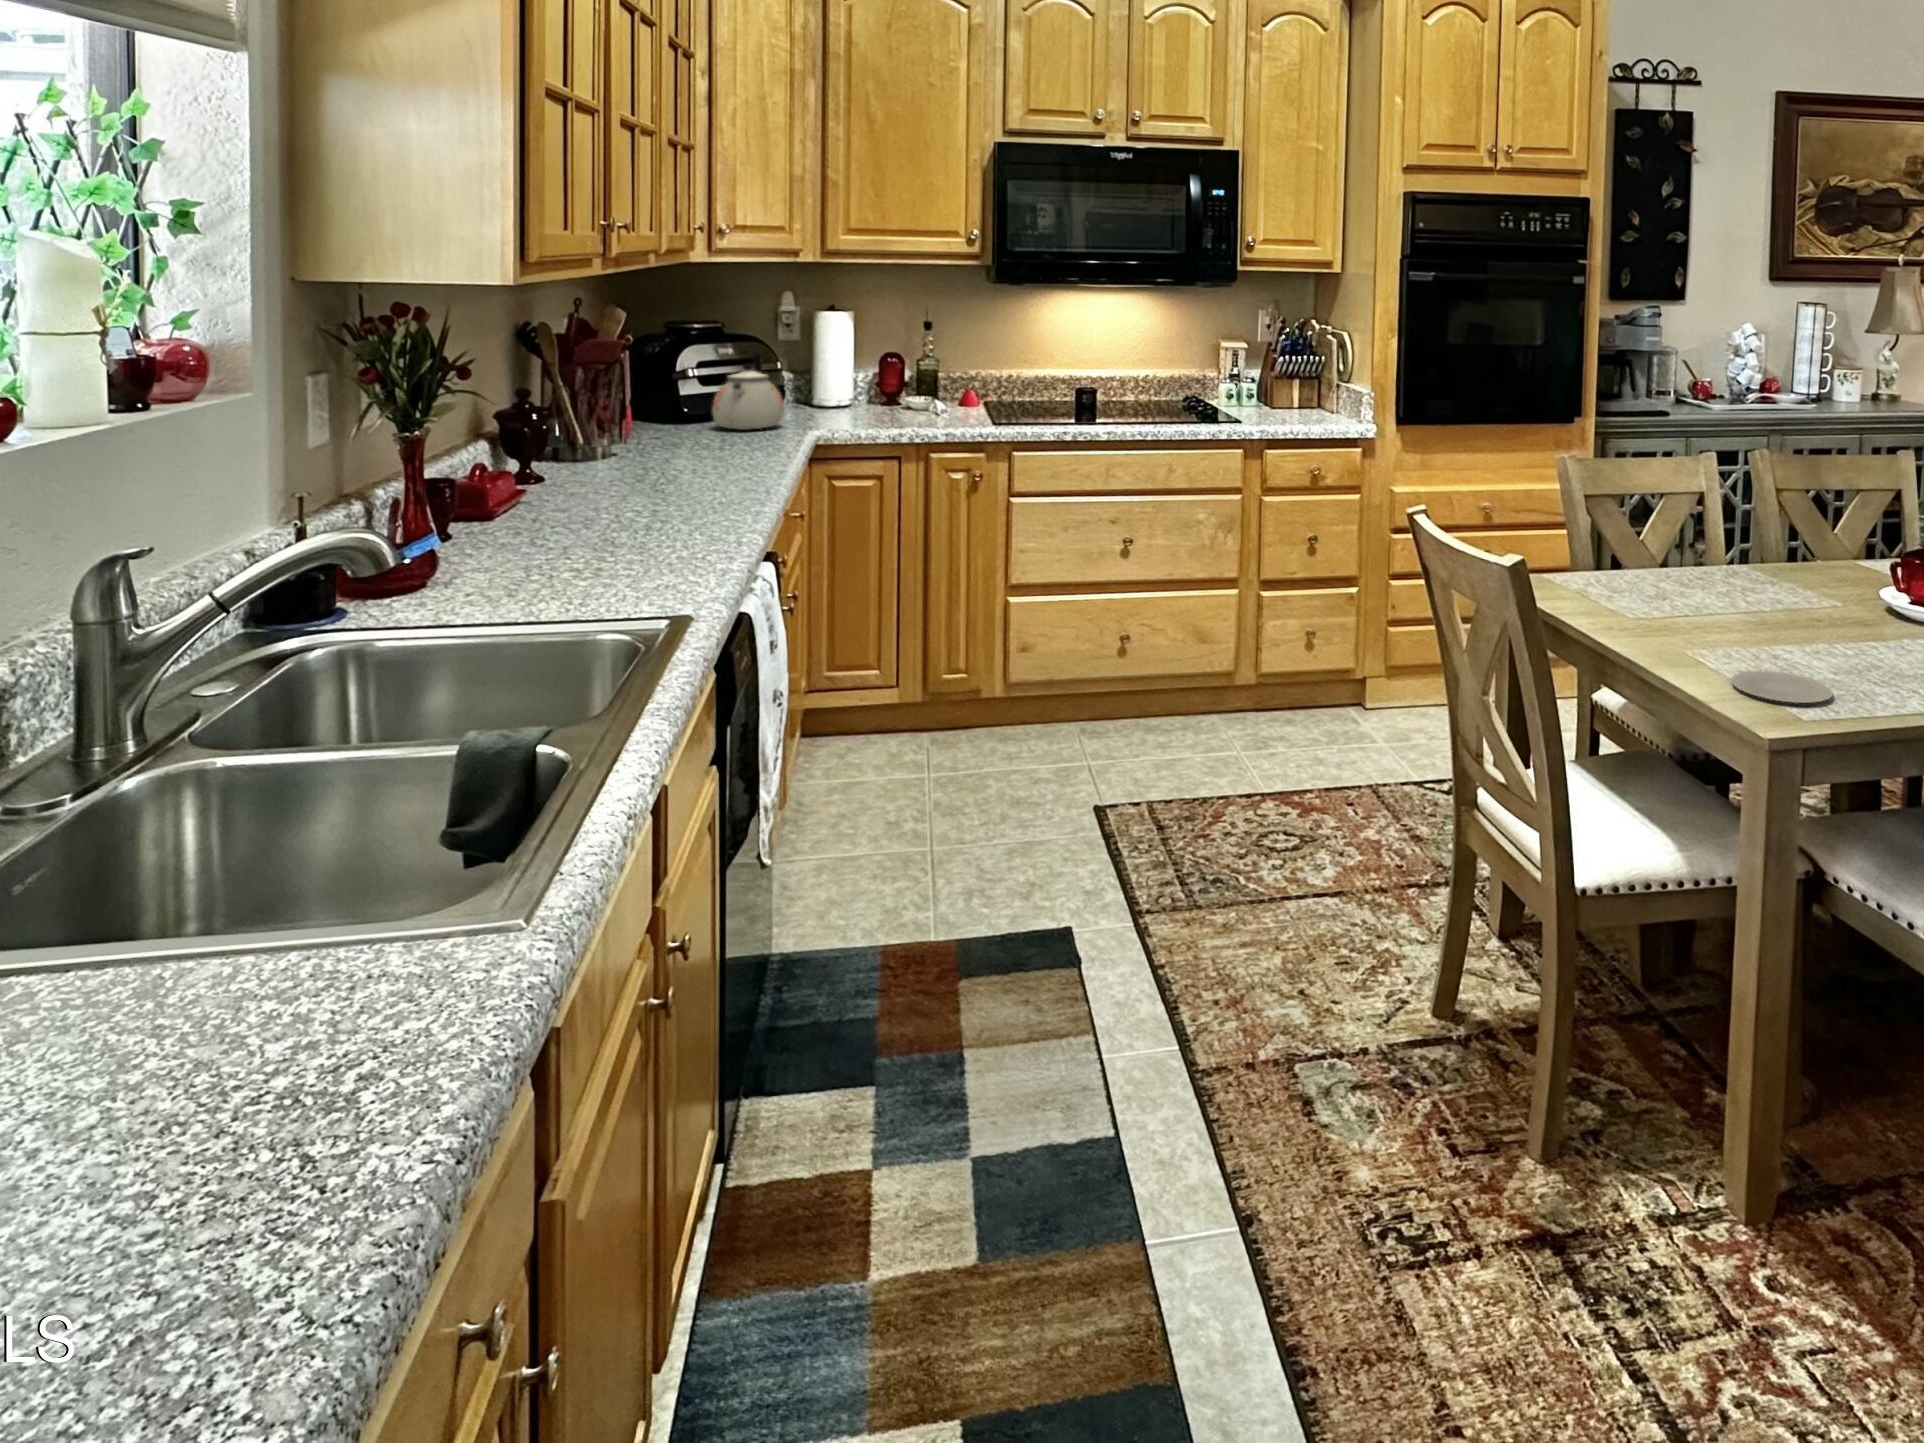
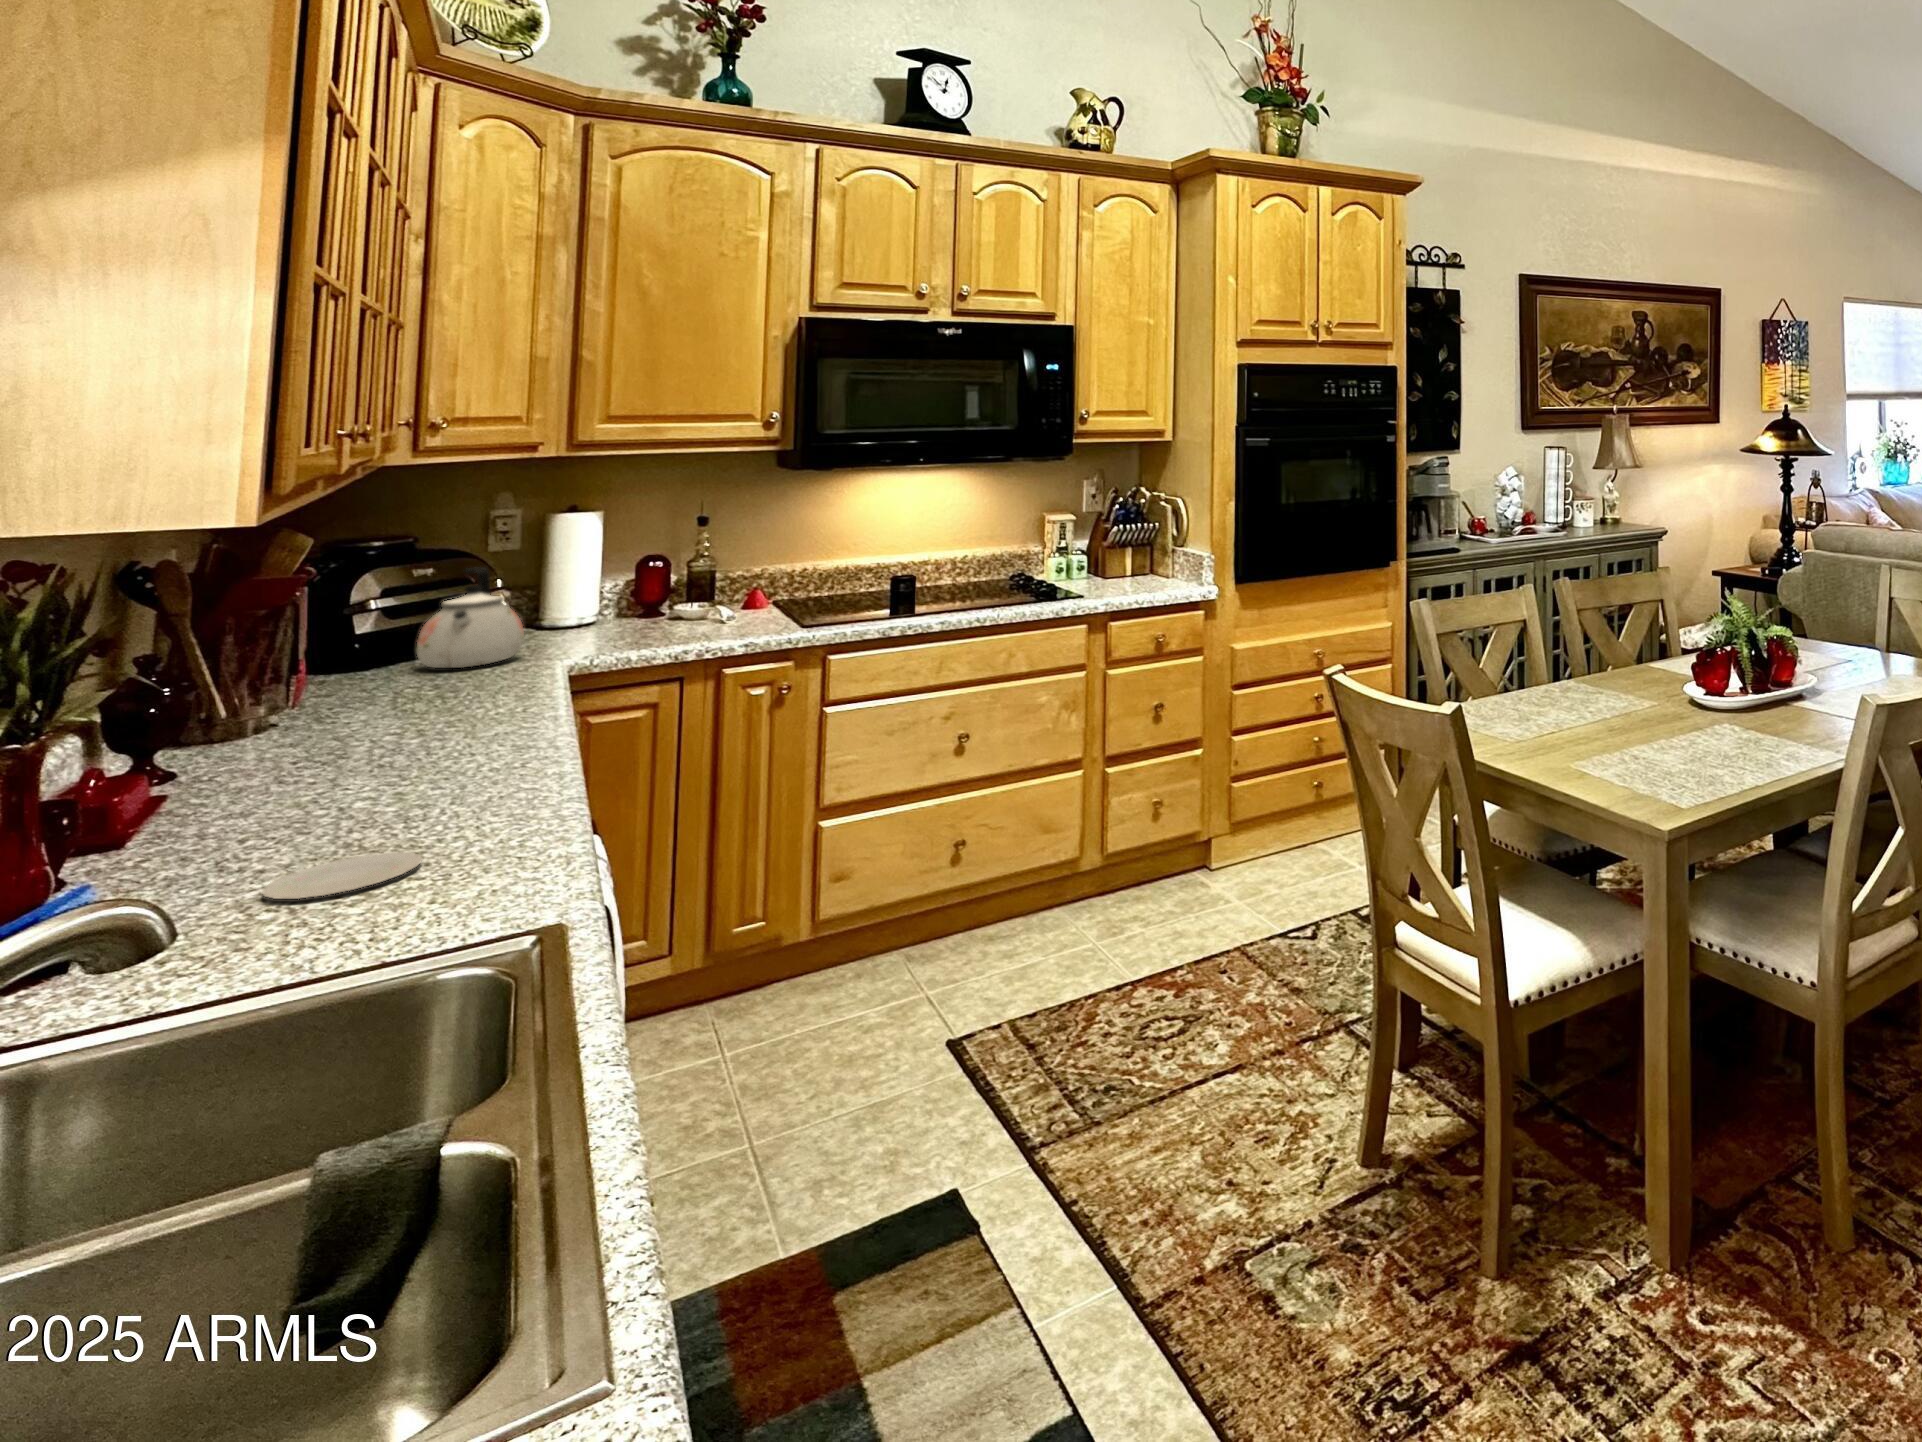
plate: present [1730,671,1833,703] -> present [262,852,422,899]

